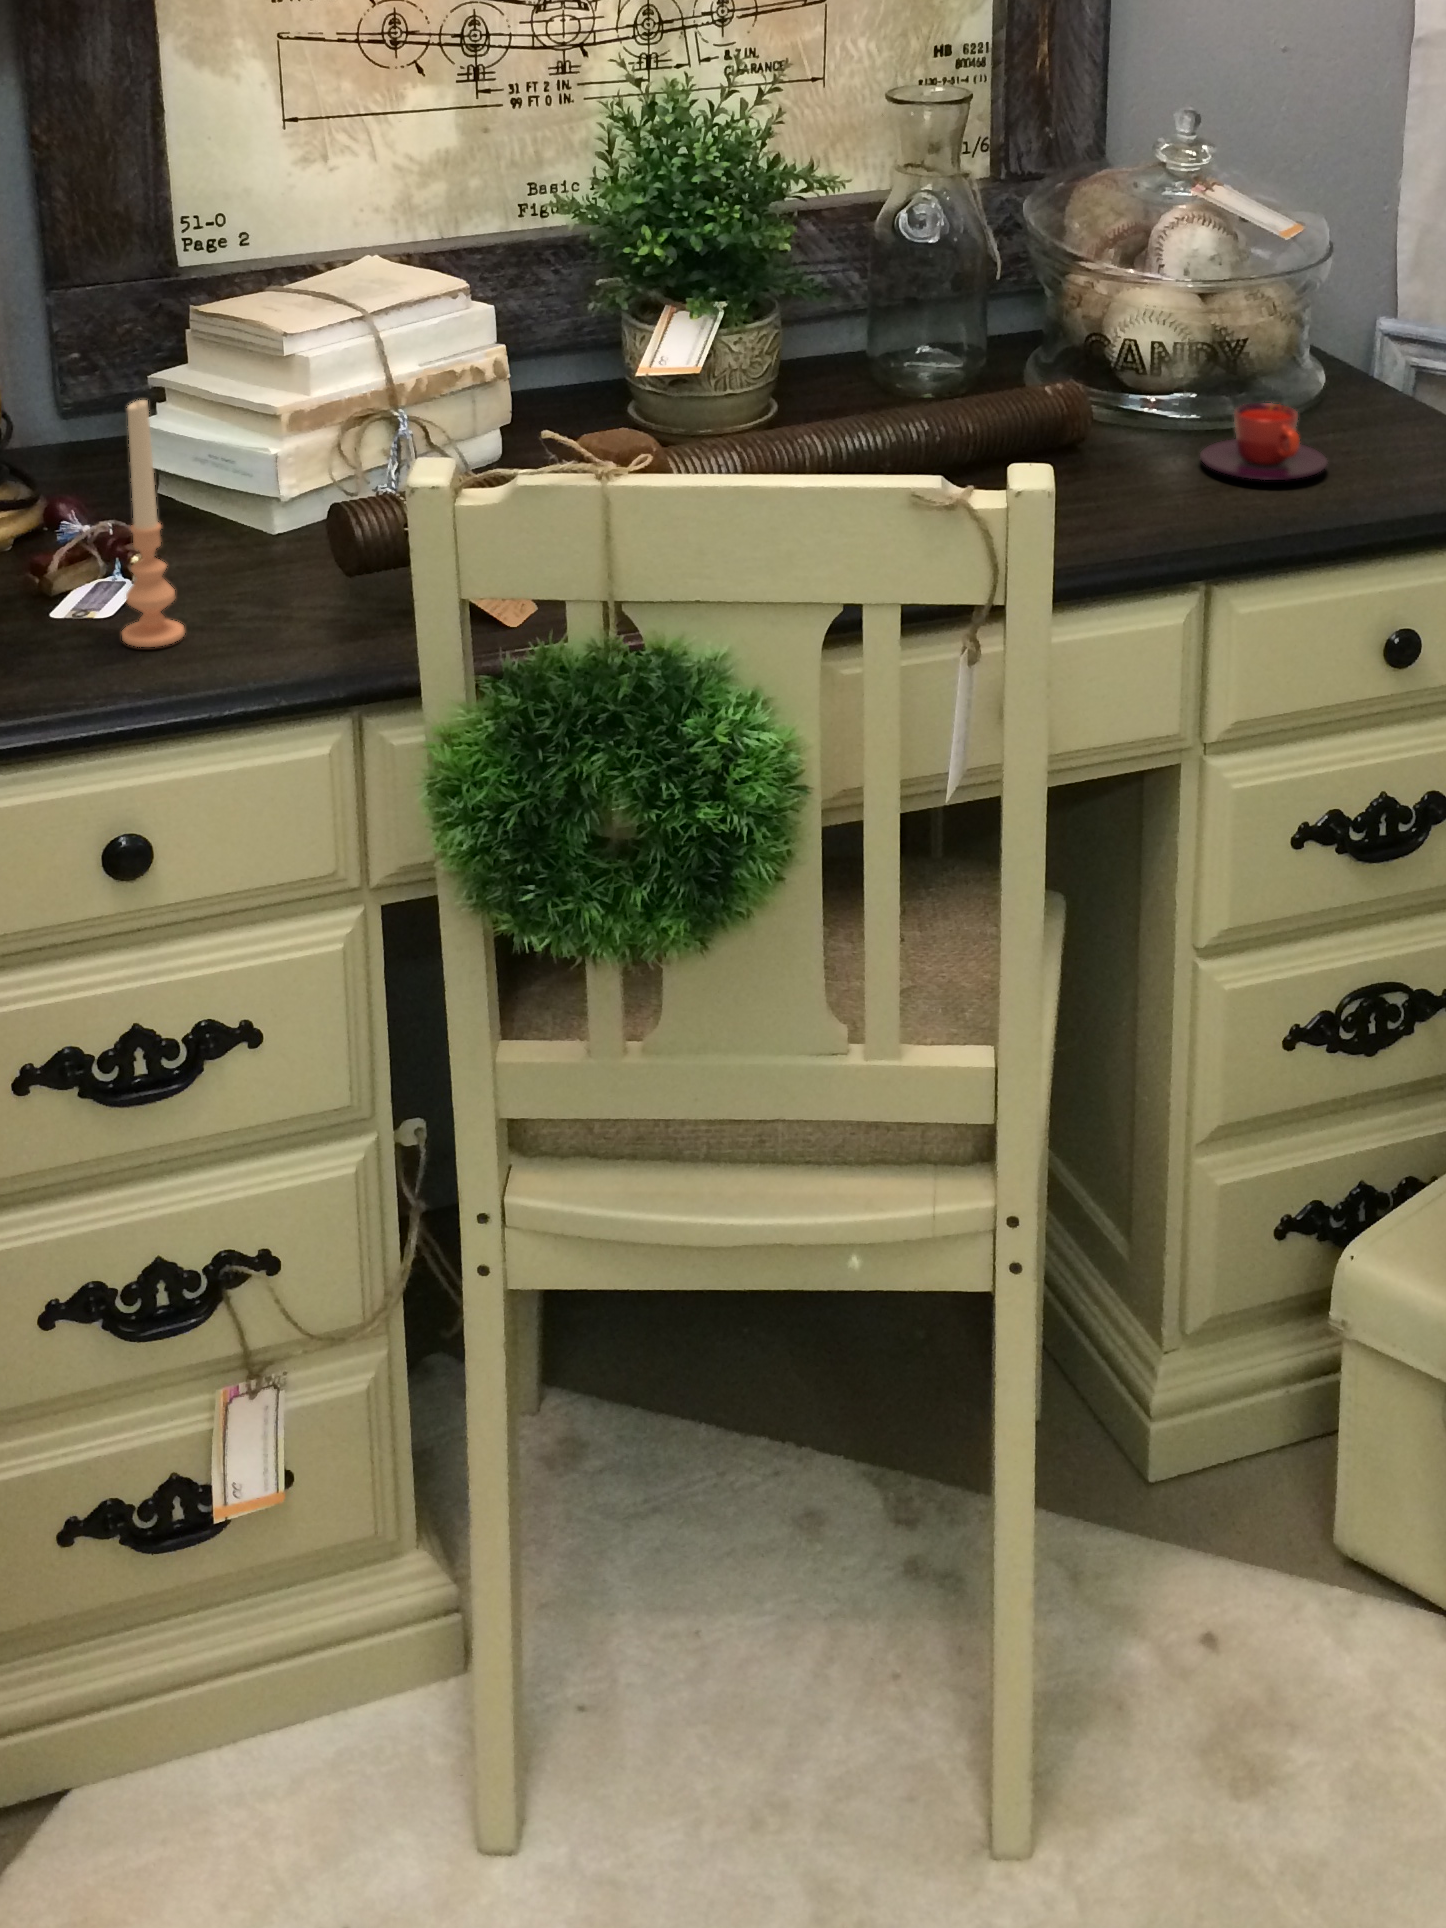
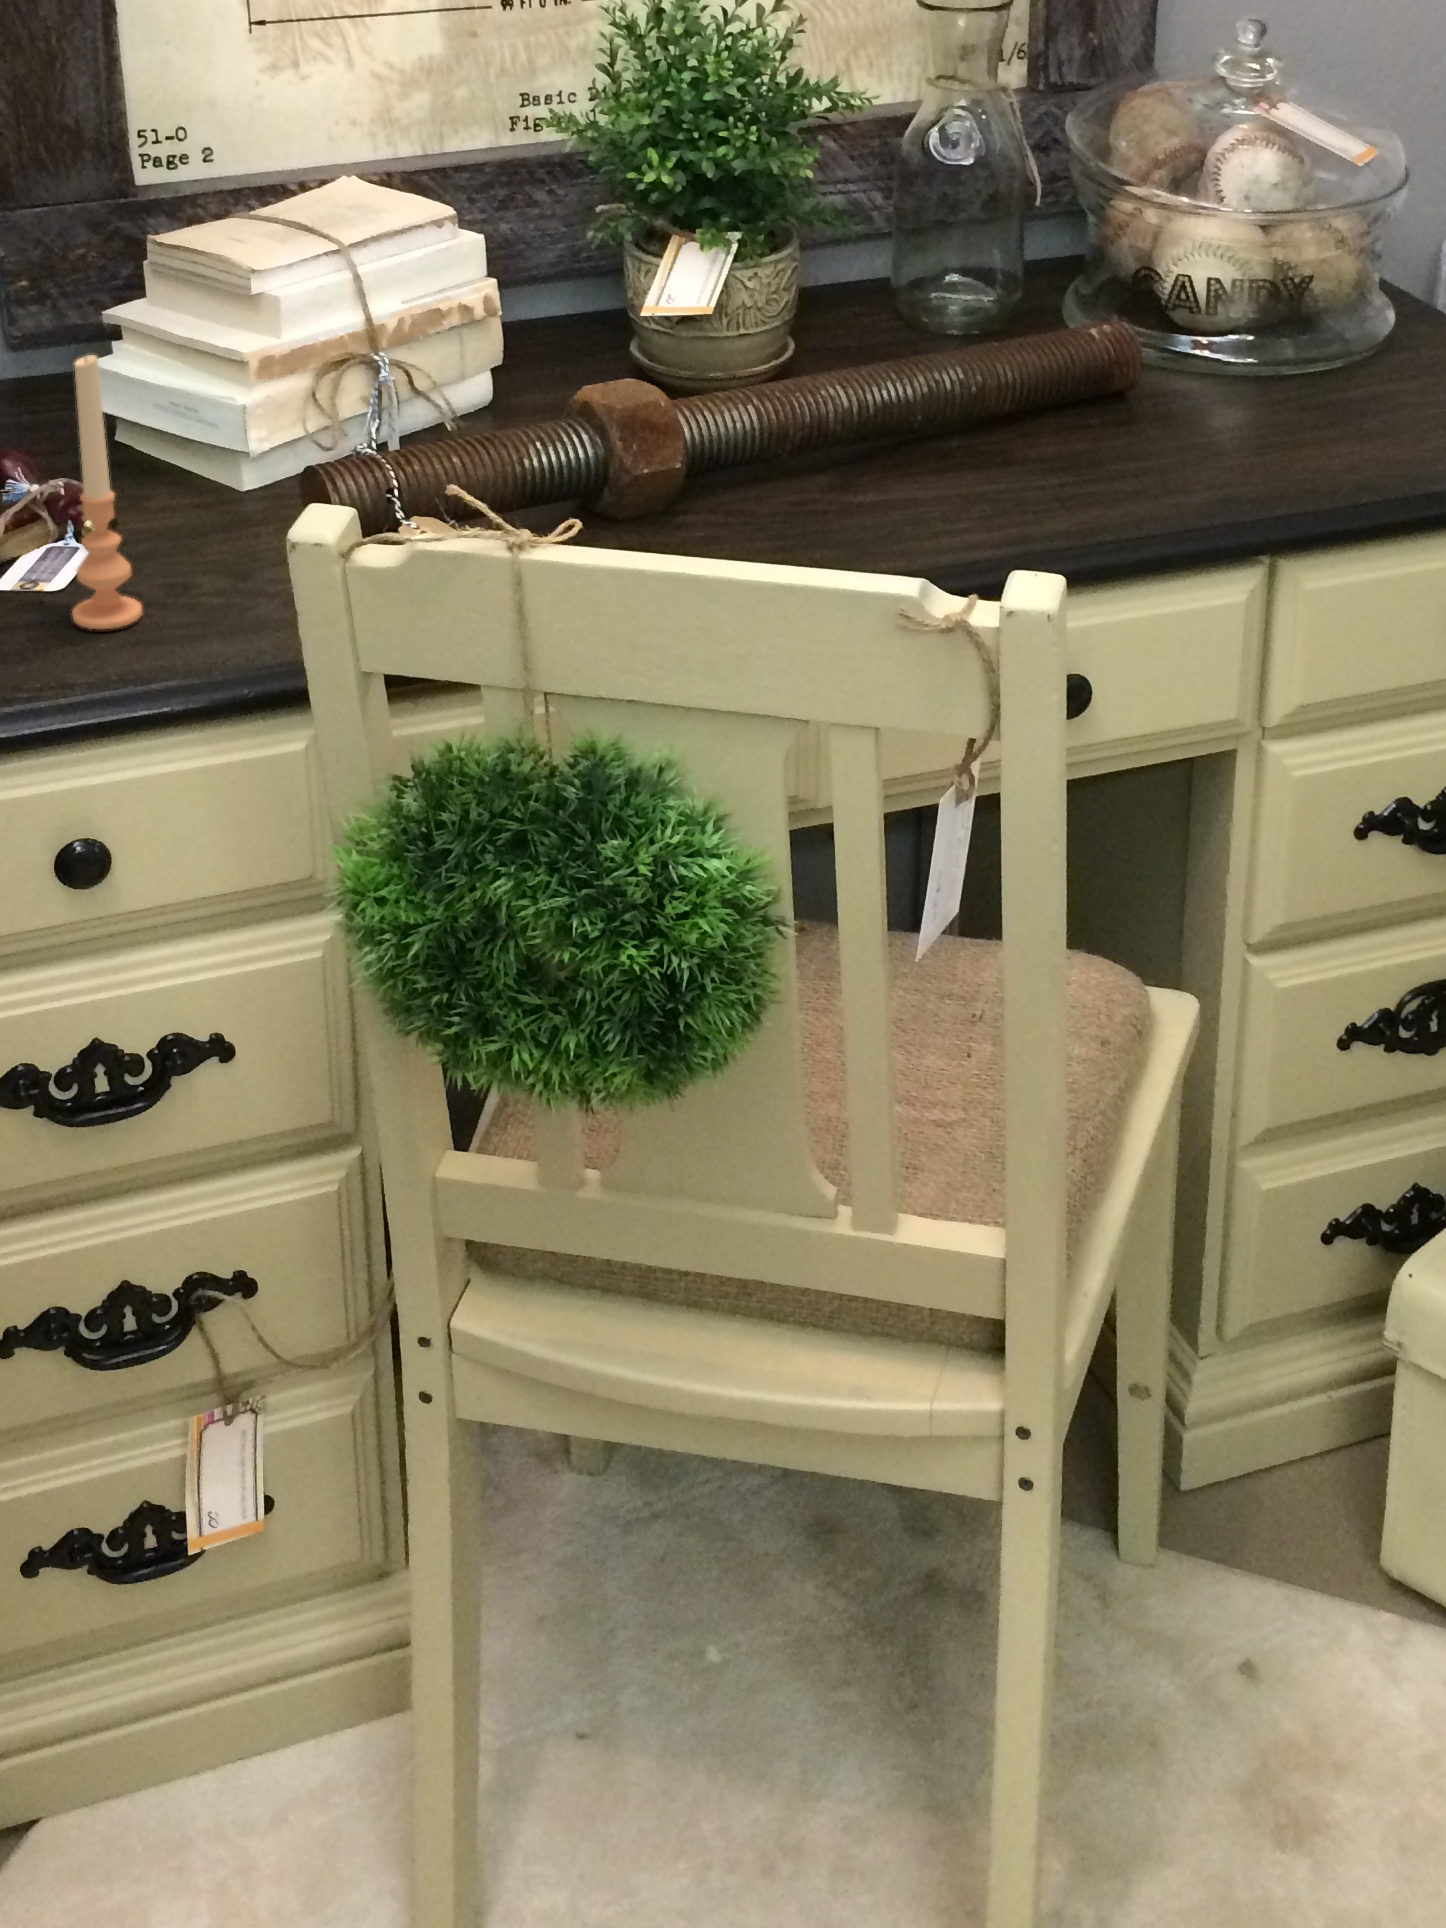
teacup: present [1200,403,1327,480] -> none [1263,349,1405,437]

